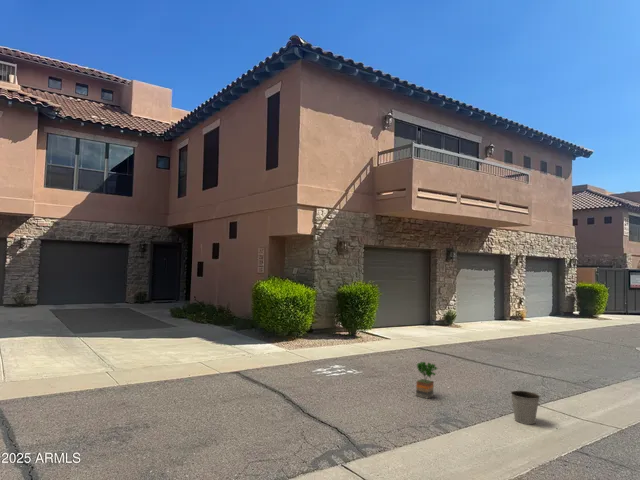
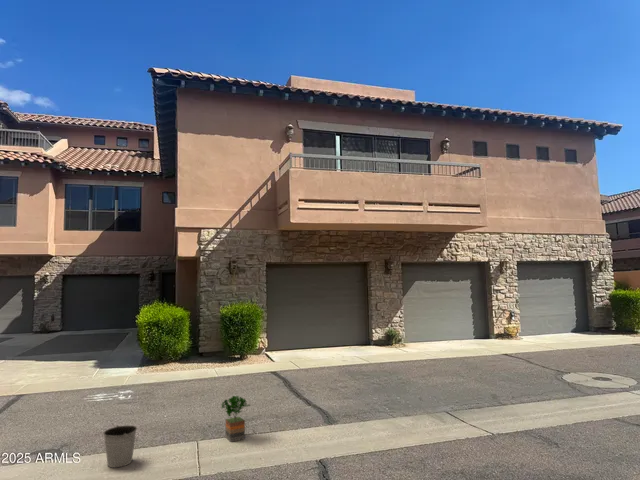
potted tree: present [416,362,437,399] -> present [222,396,250,442]

